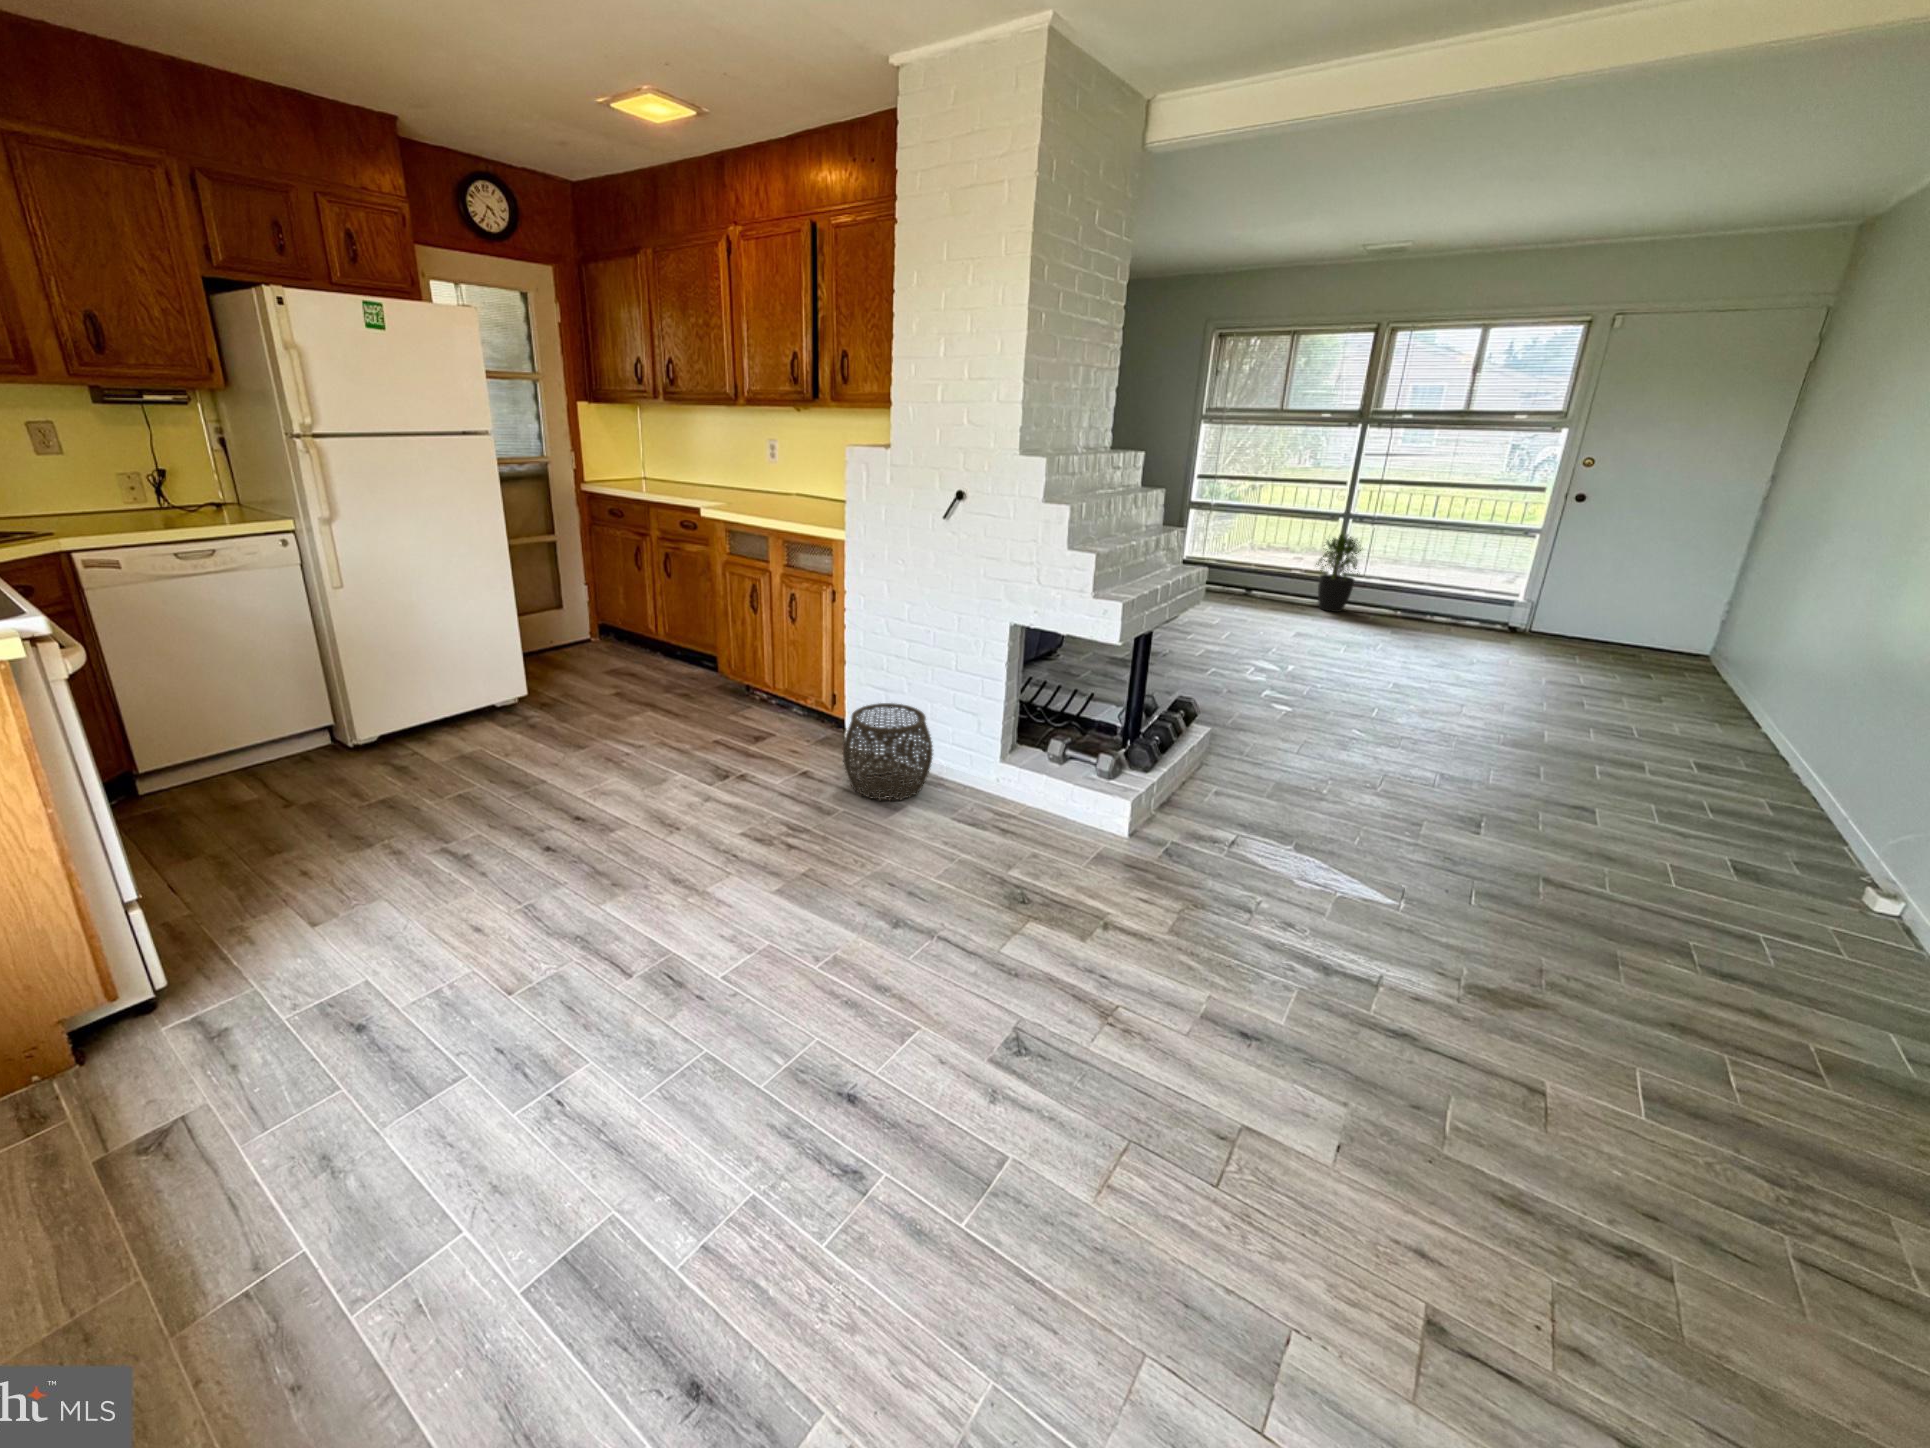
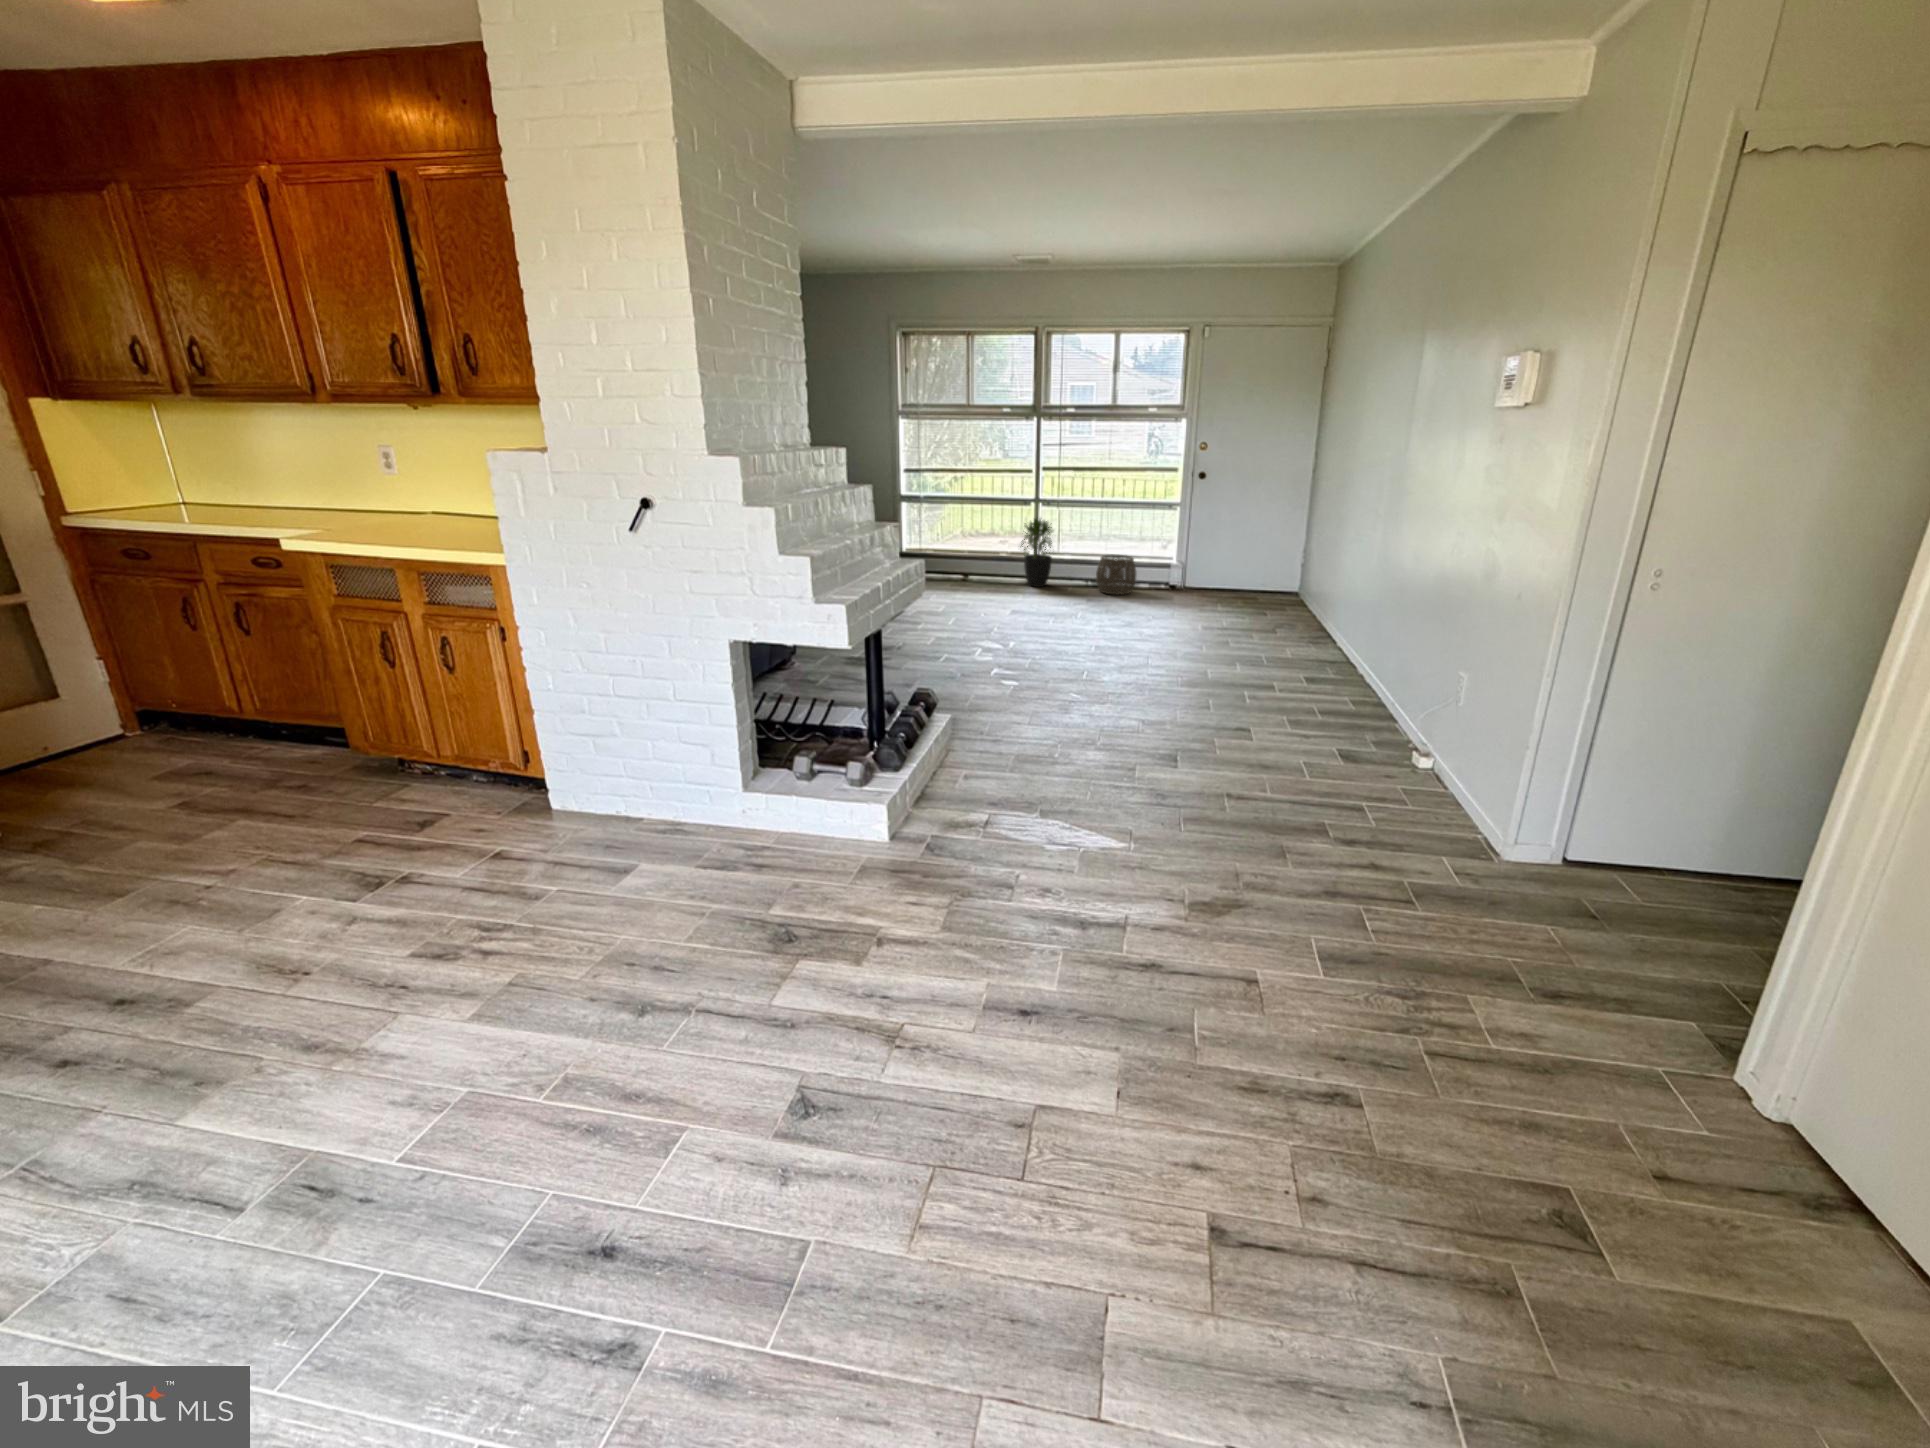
woven basket: present [843,703,933,801] -> present [1096,554,1136,595]

